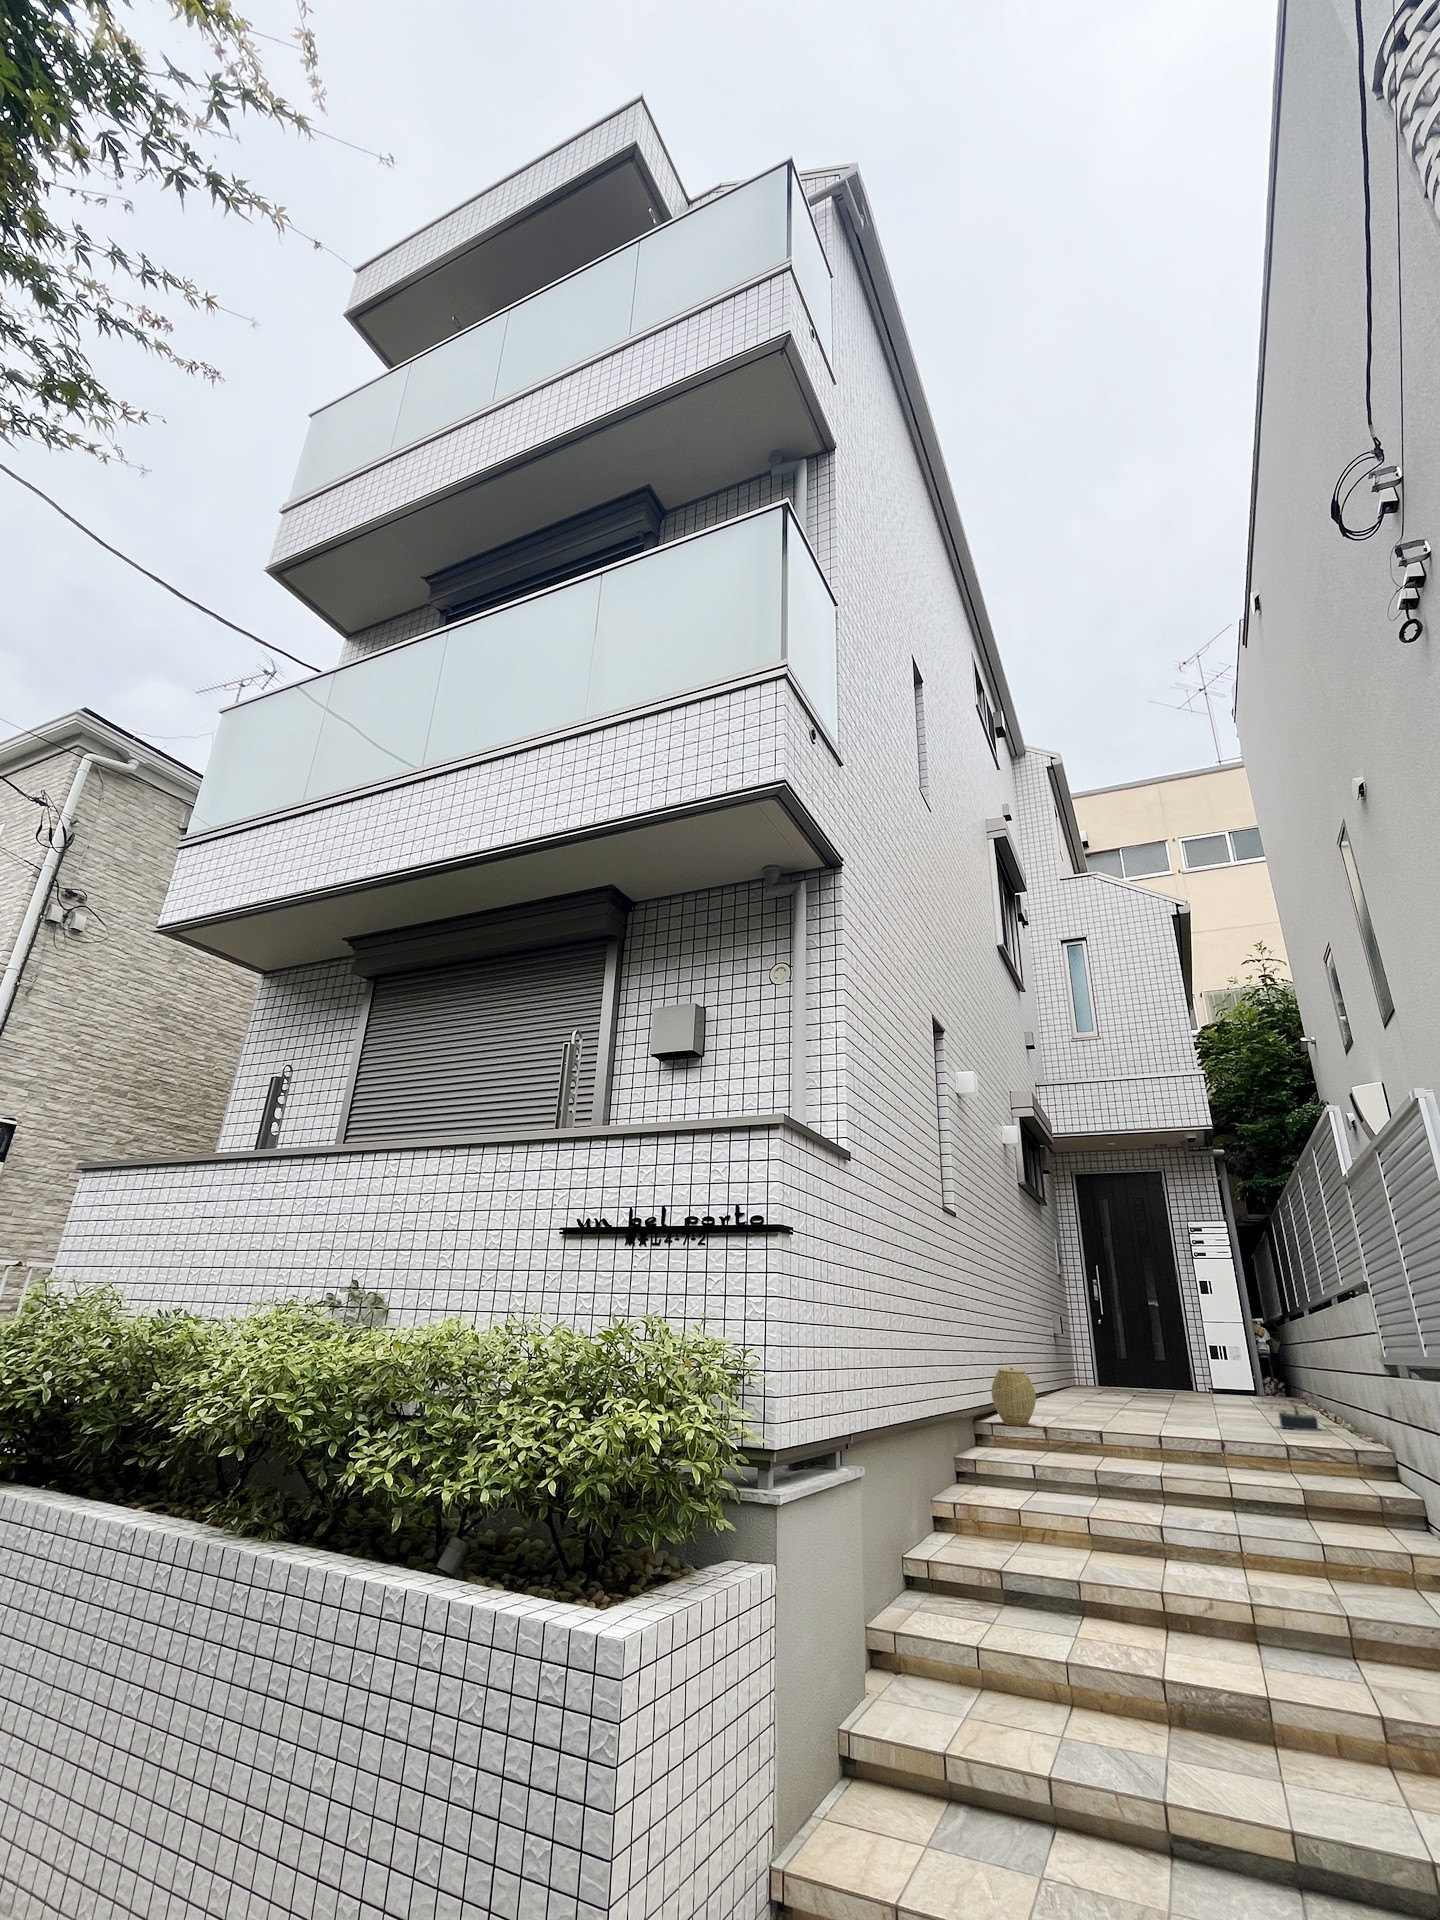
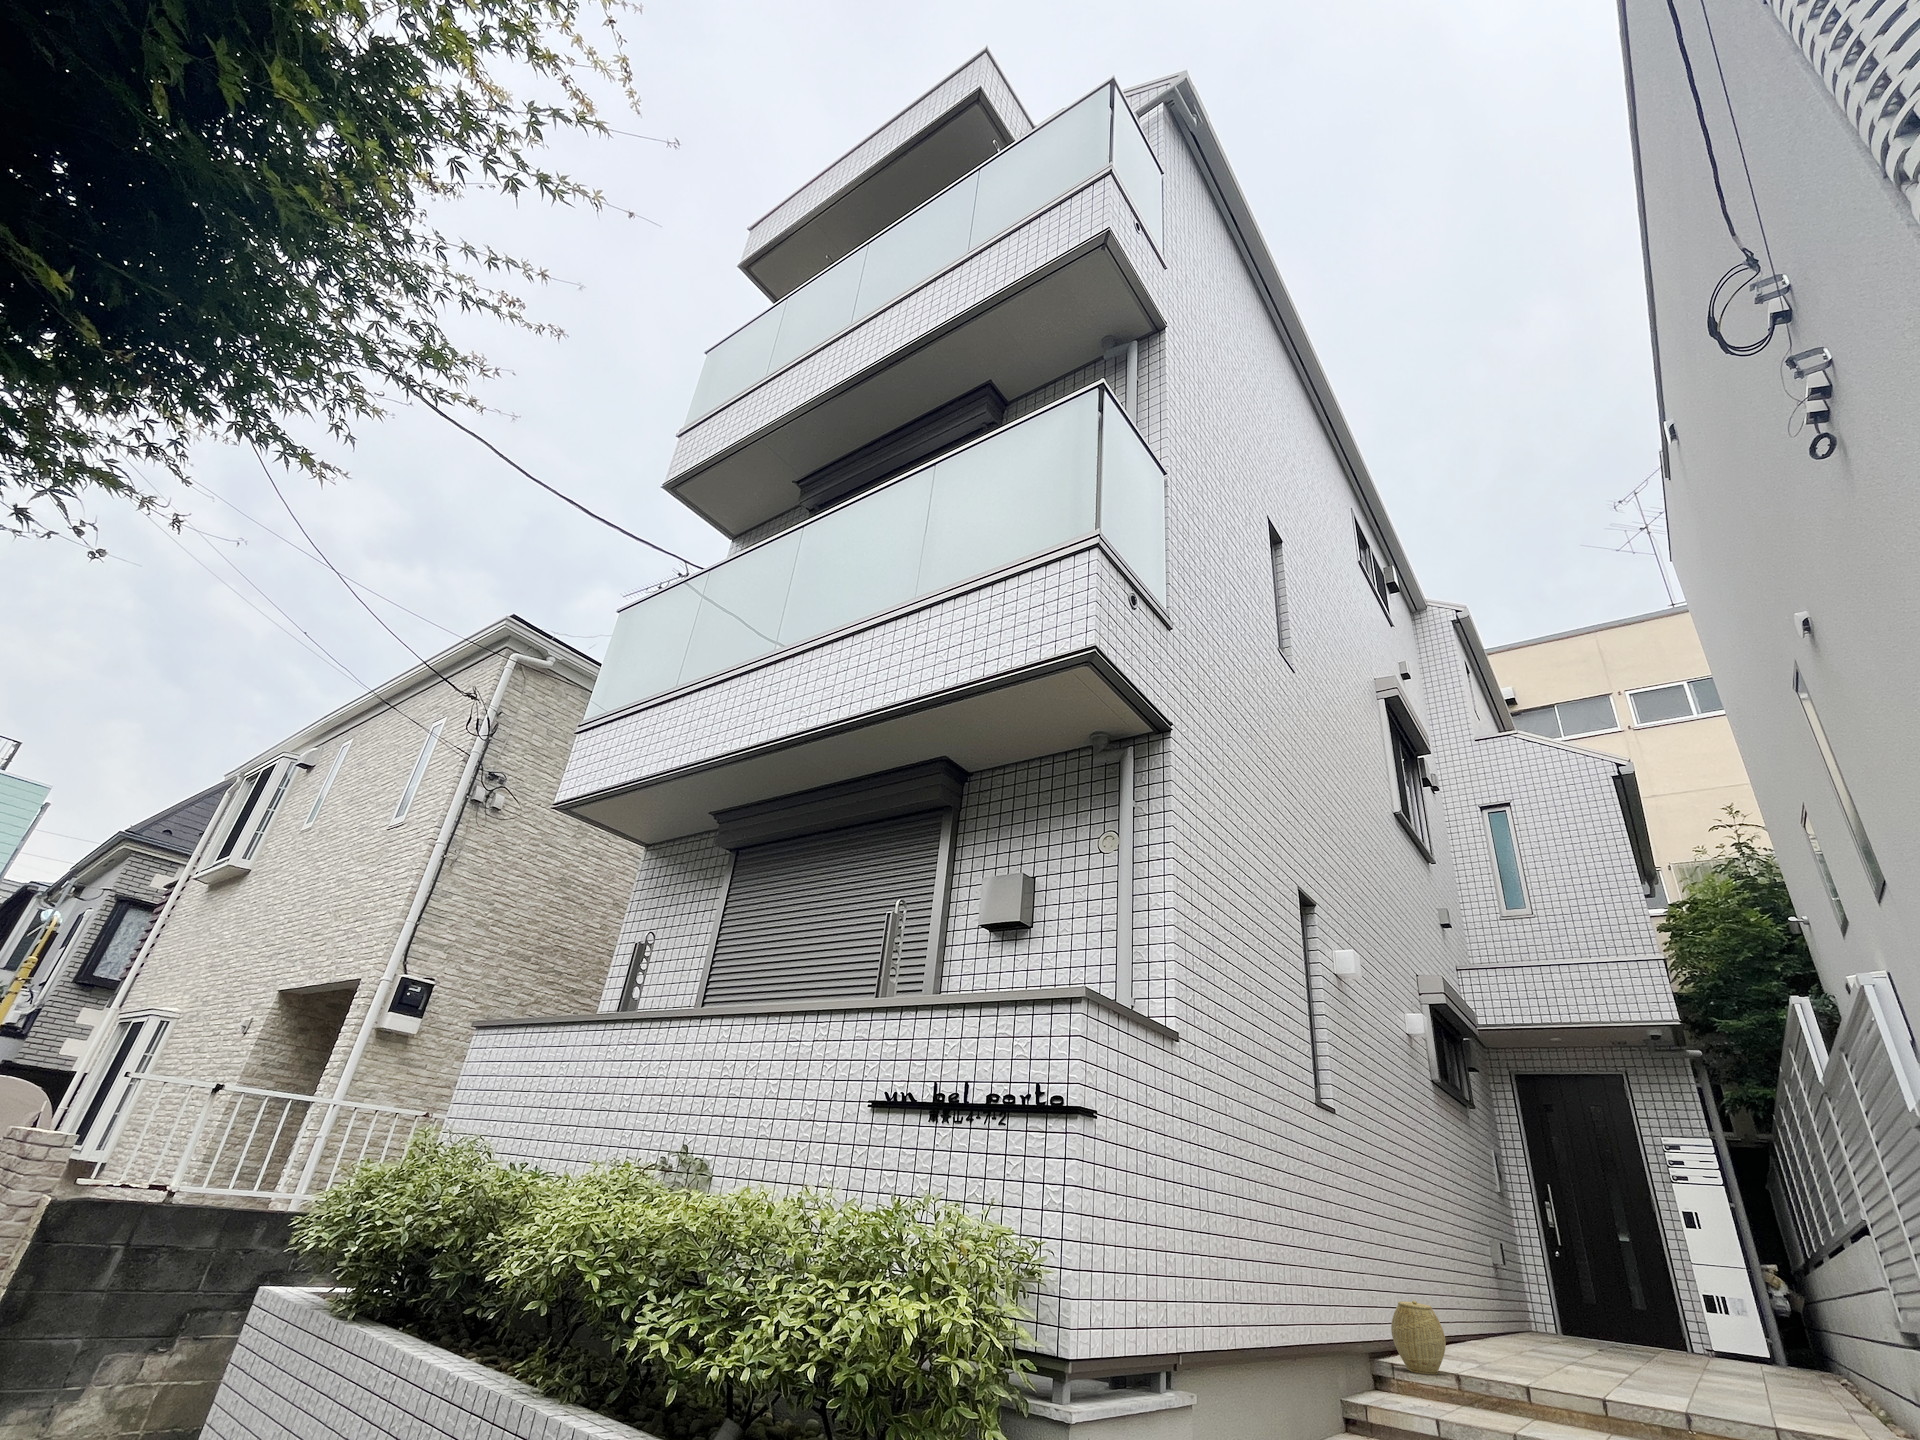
decorative plant: present [1261,1378,1324,1431] -> none [1743,1341,1833,1419]

